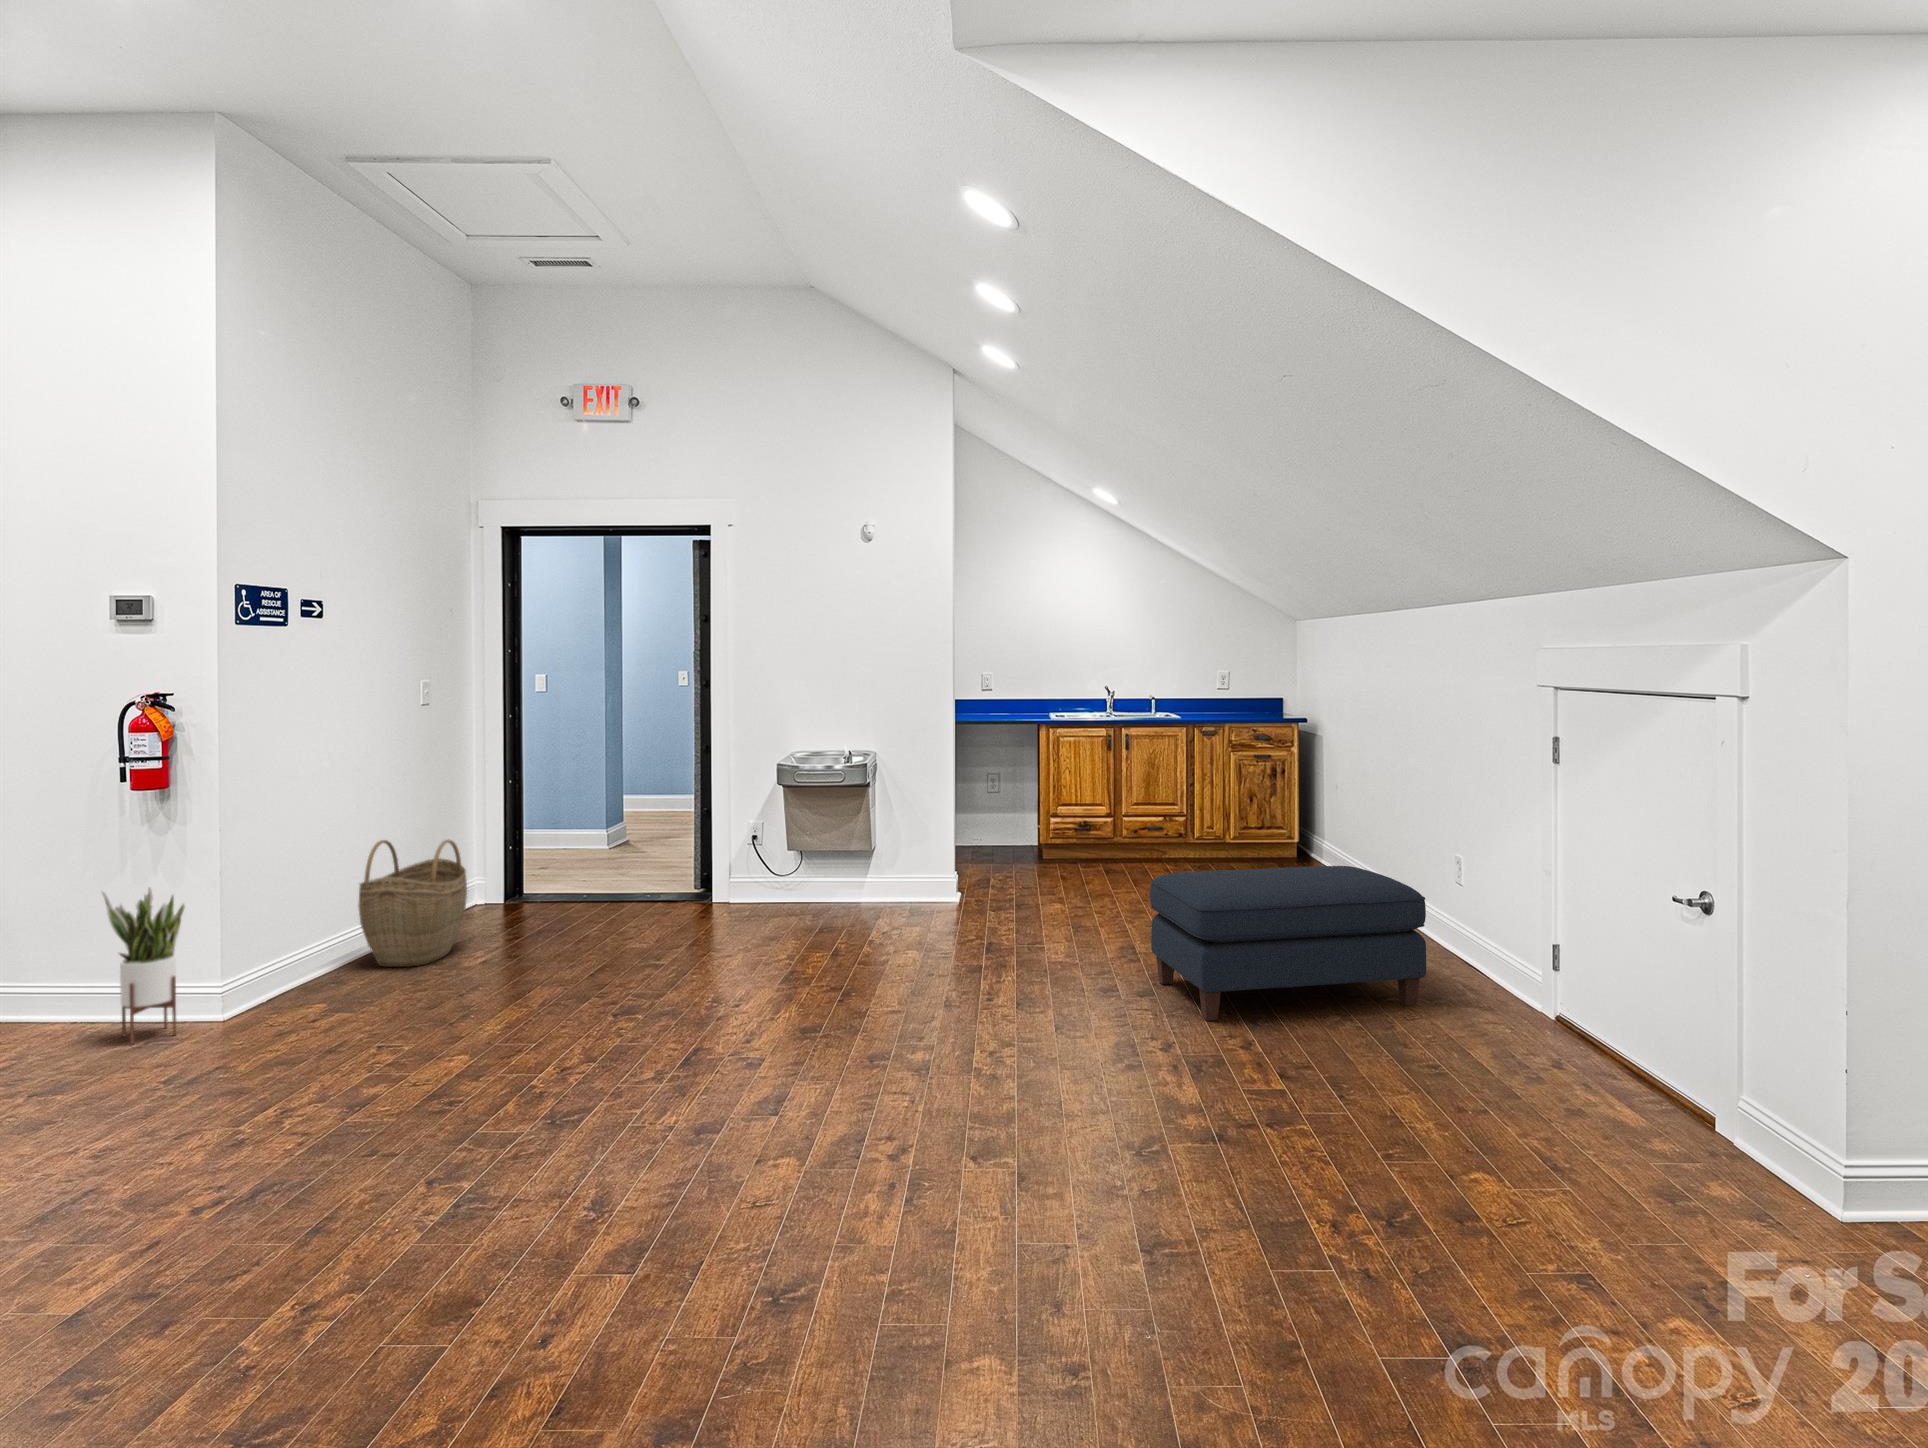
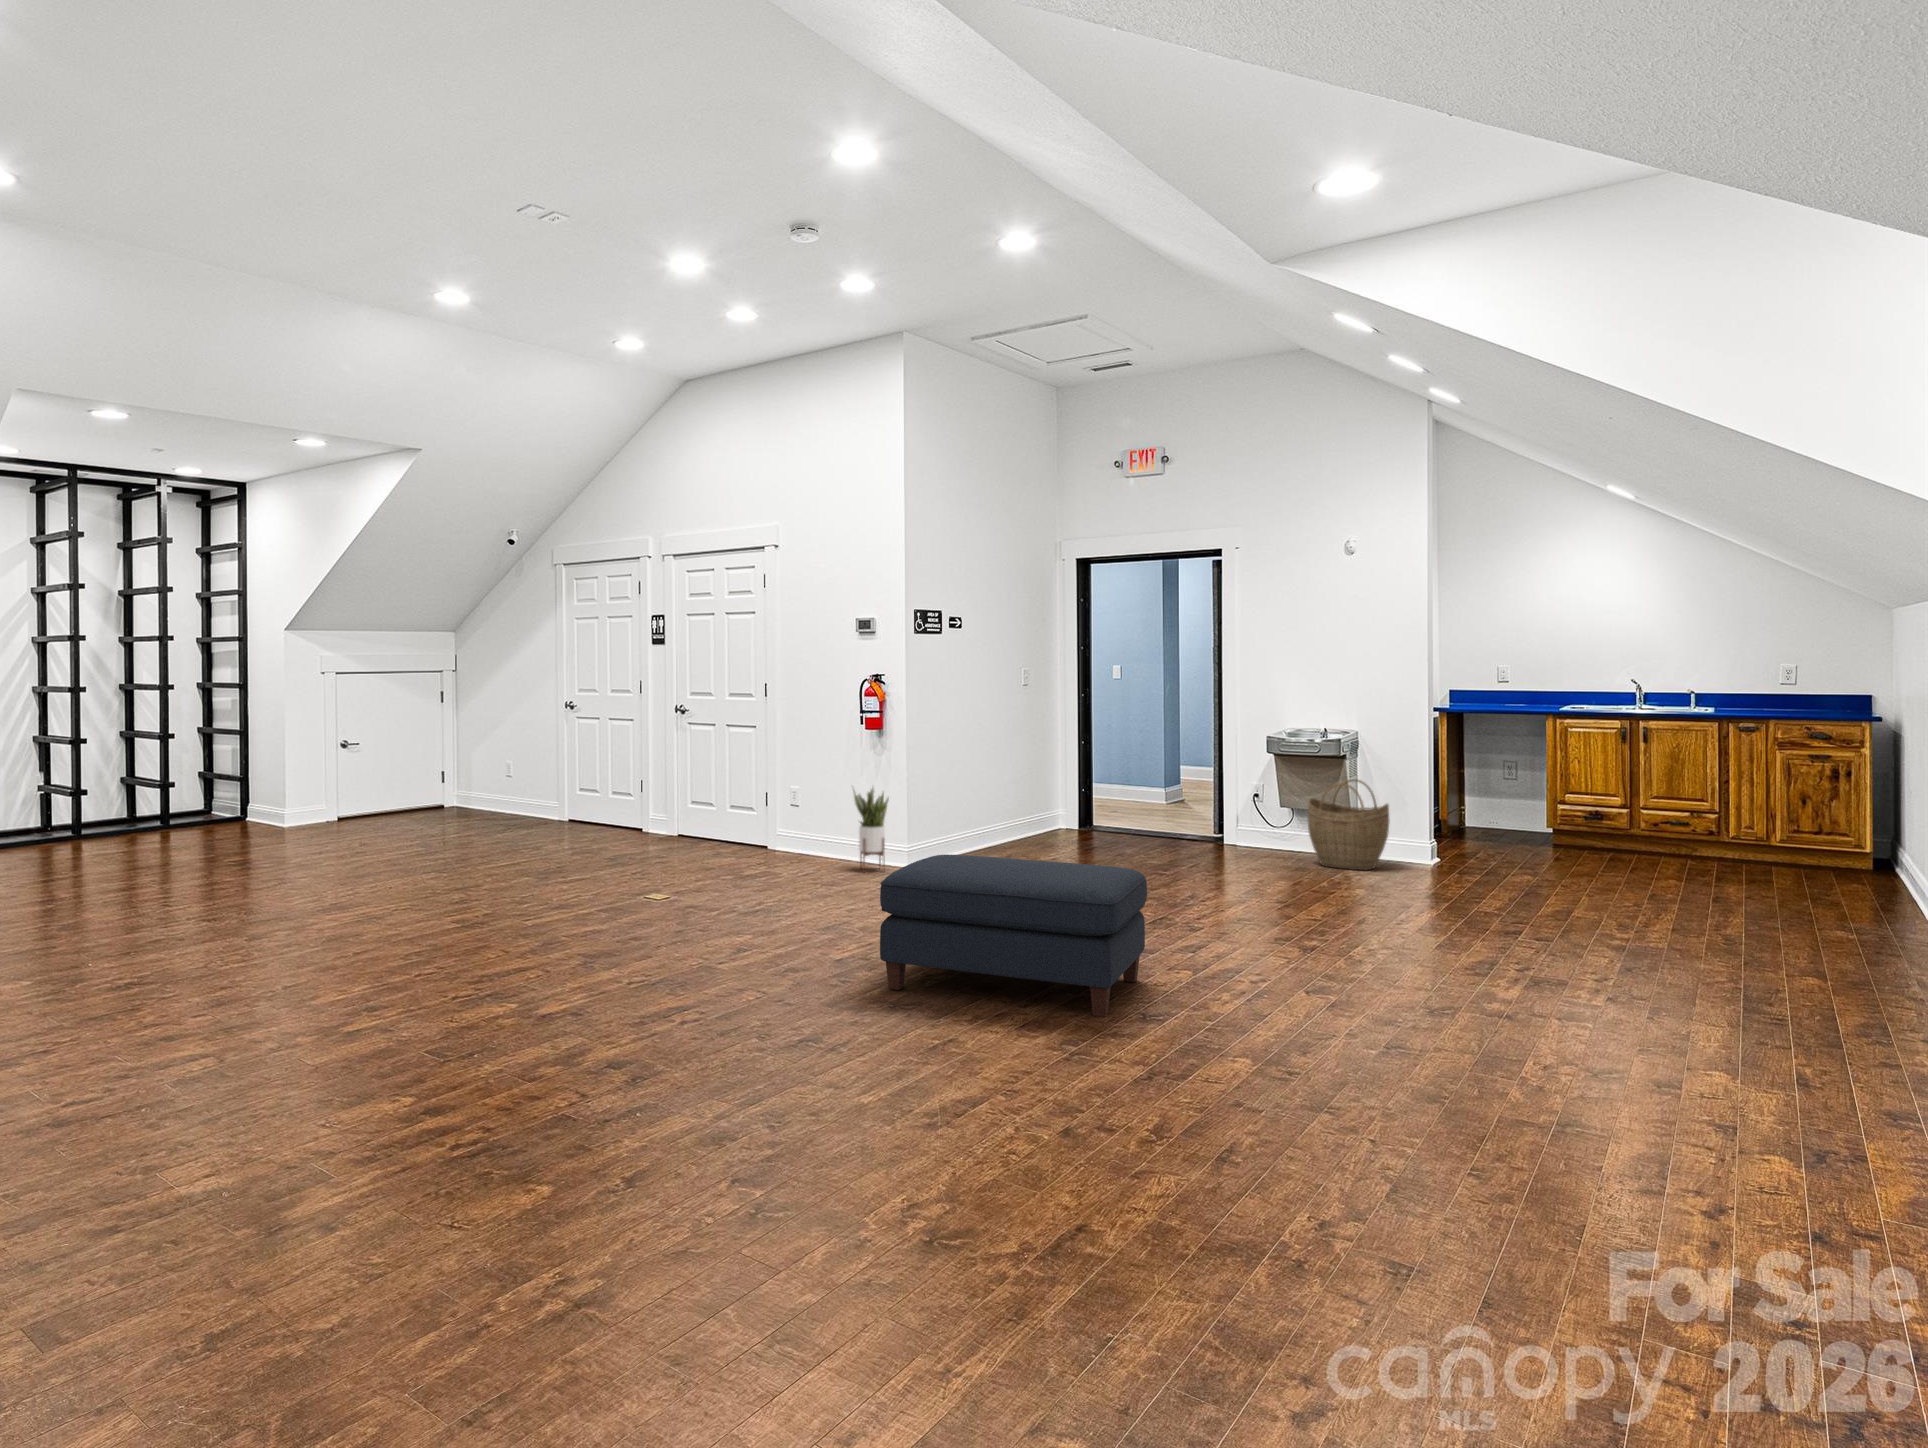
woven basket: present [359,839,467,967] -> present [1308,779,1390,870]
ottoman: present [1150,866,1426,1021] -> present [880,855,1147,1017]

